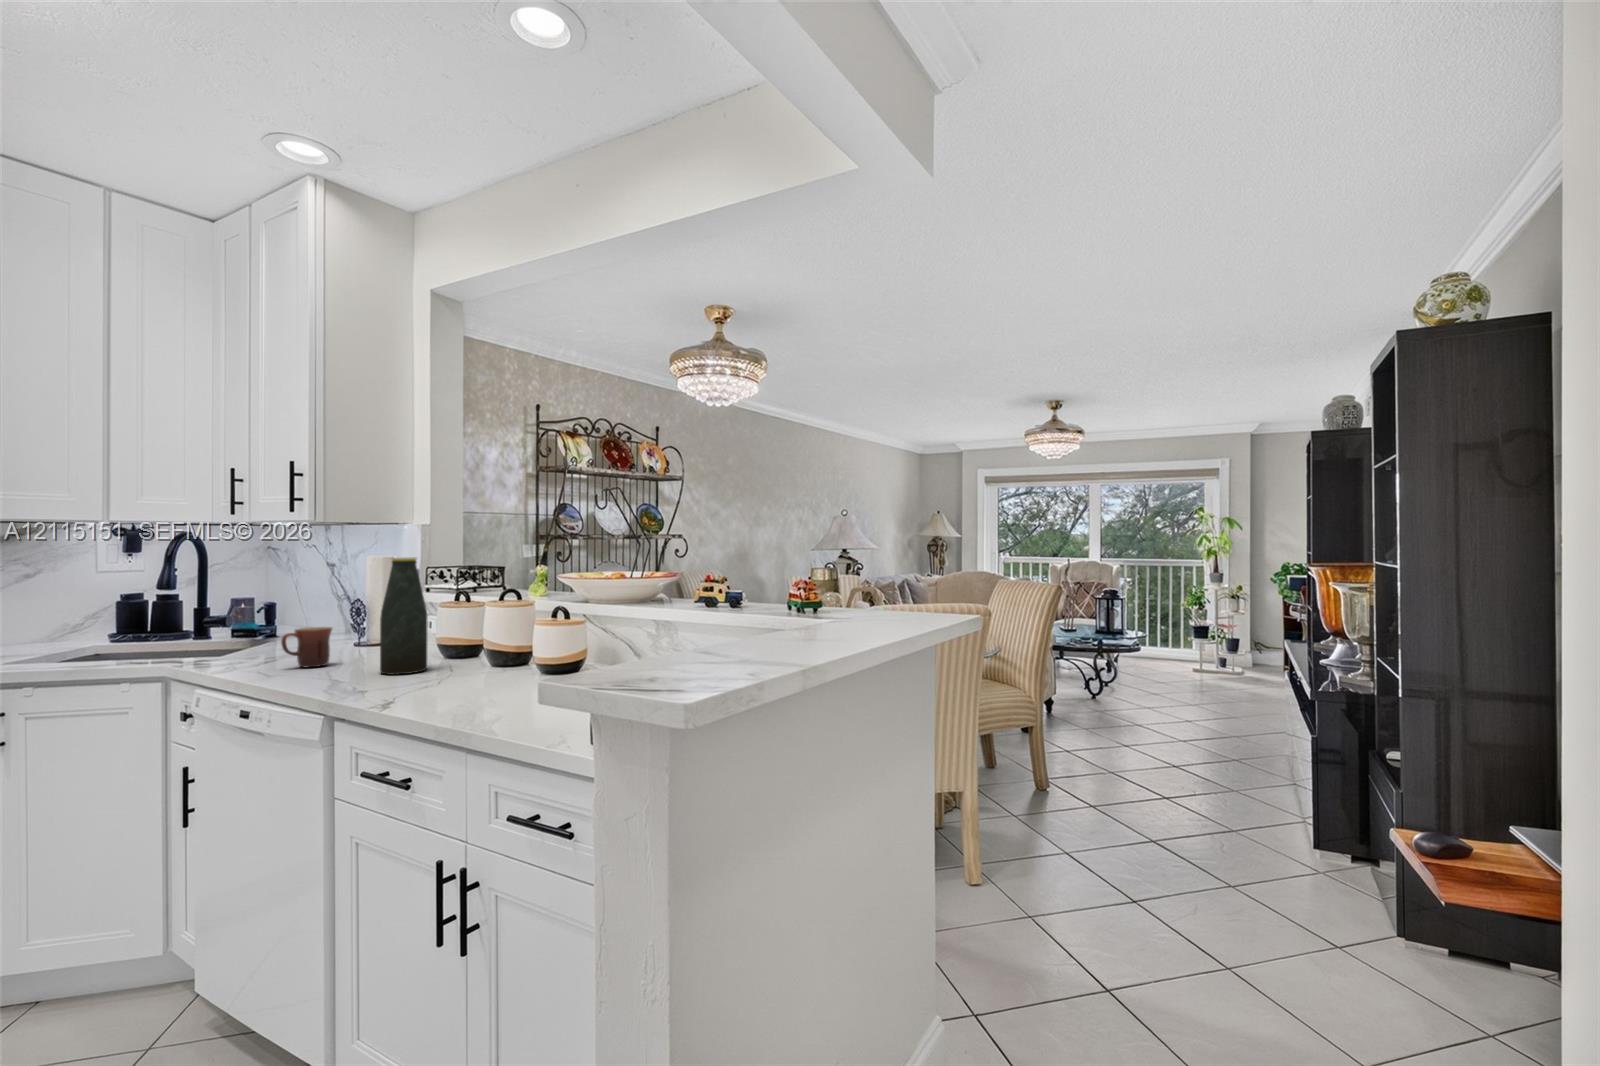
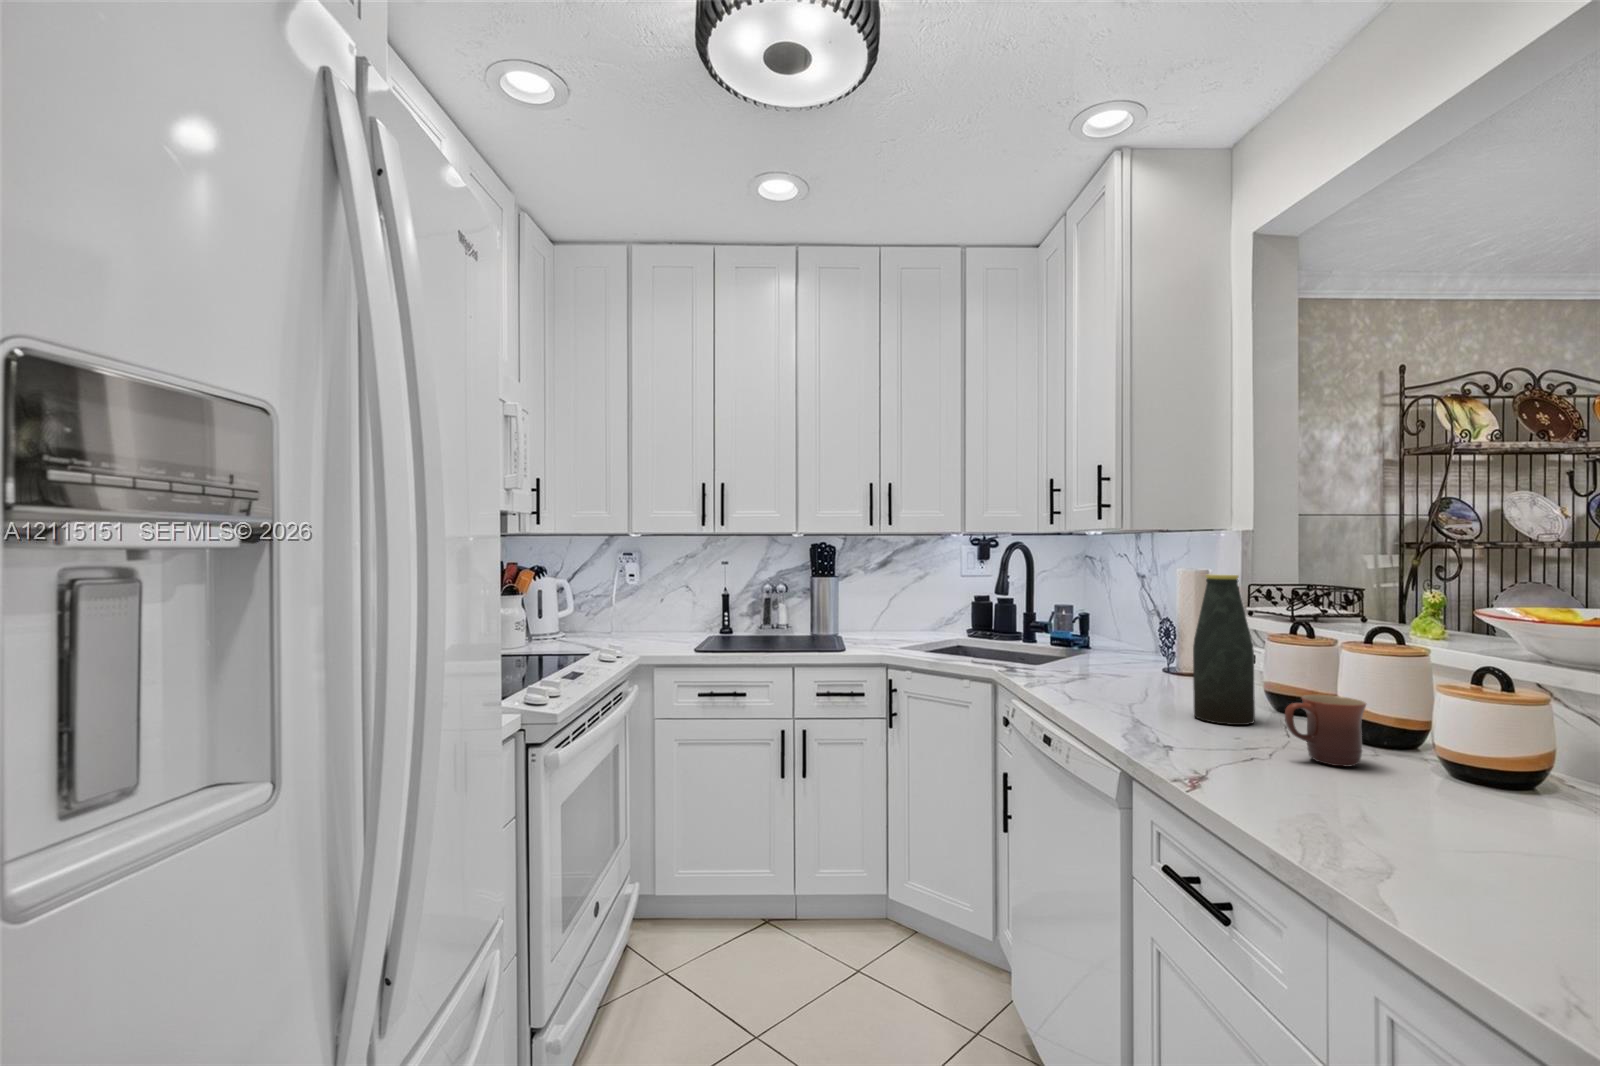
mug: present [281,627,332,667] -> present [1285,695,1366,767]

